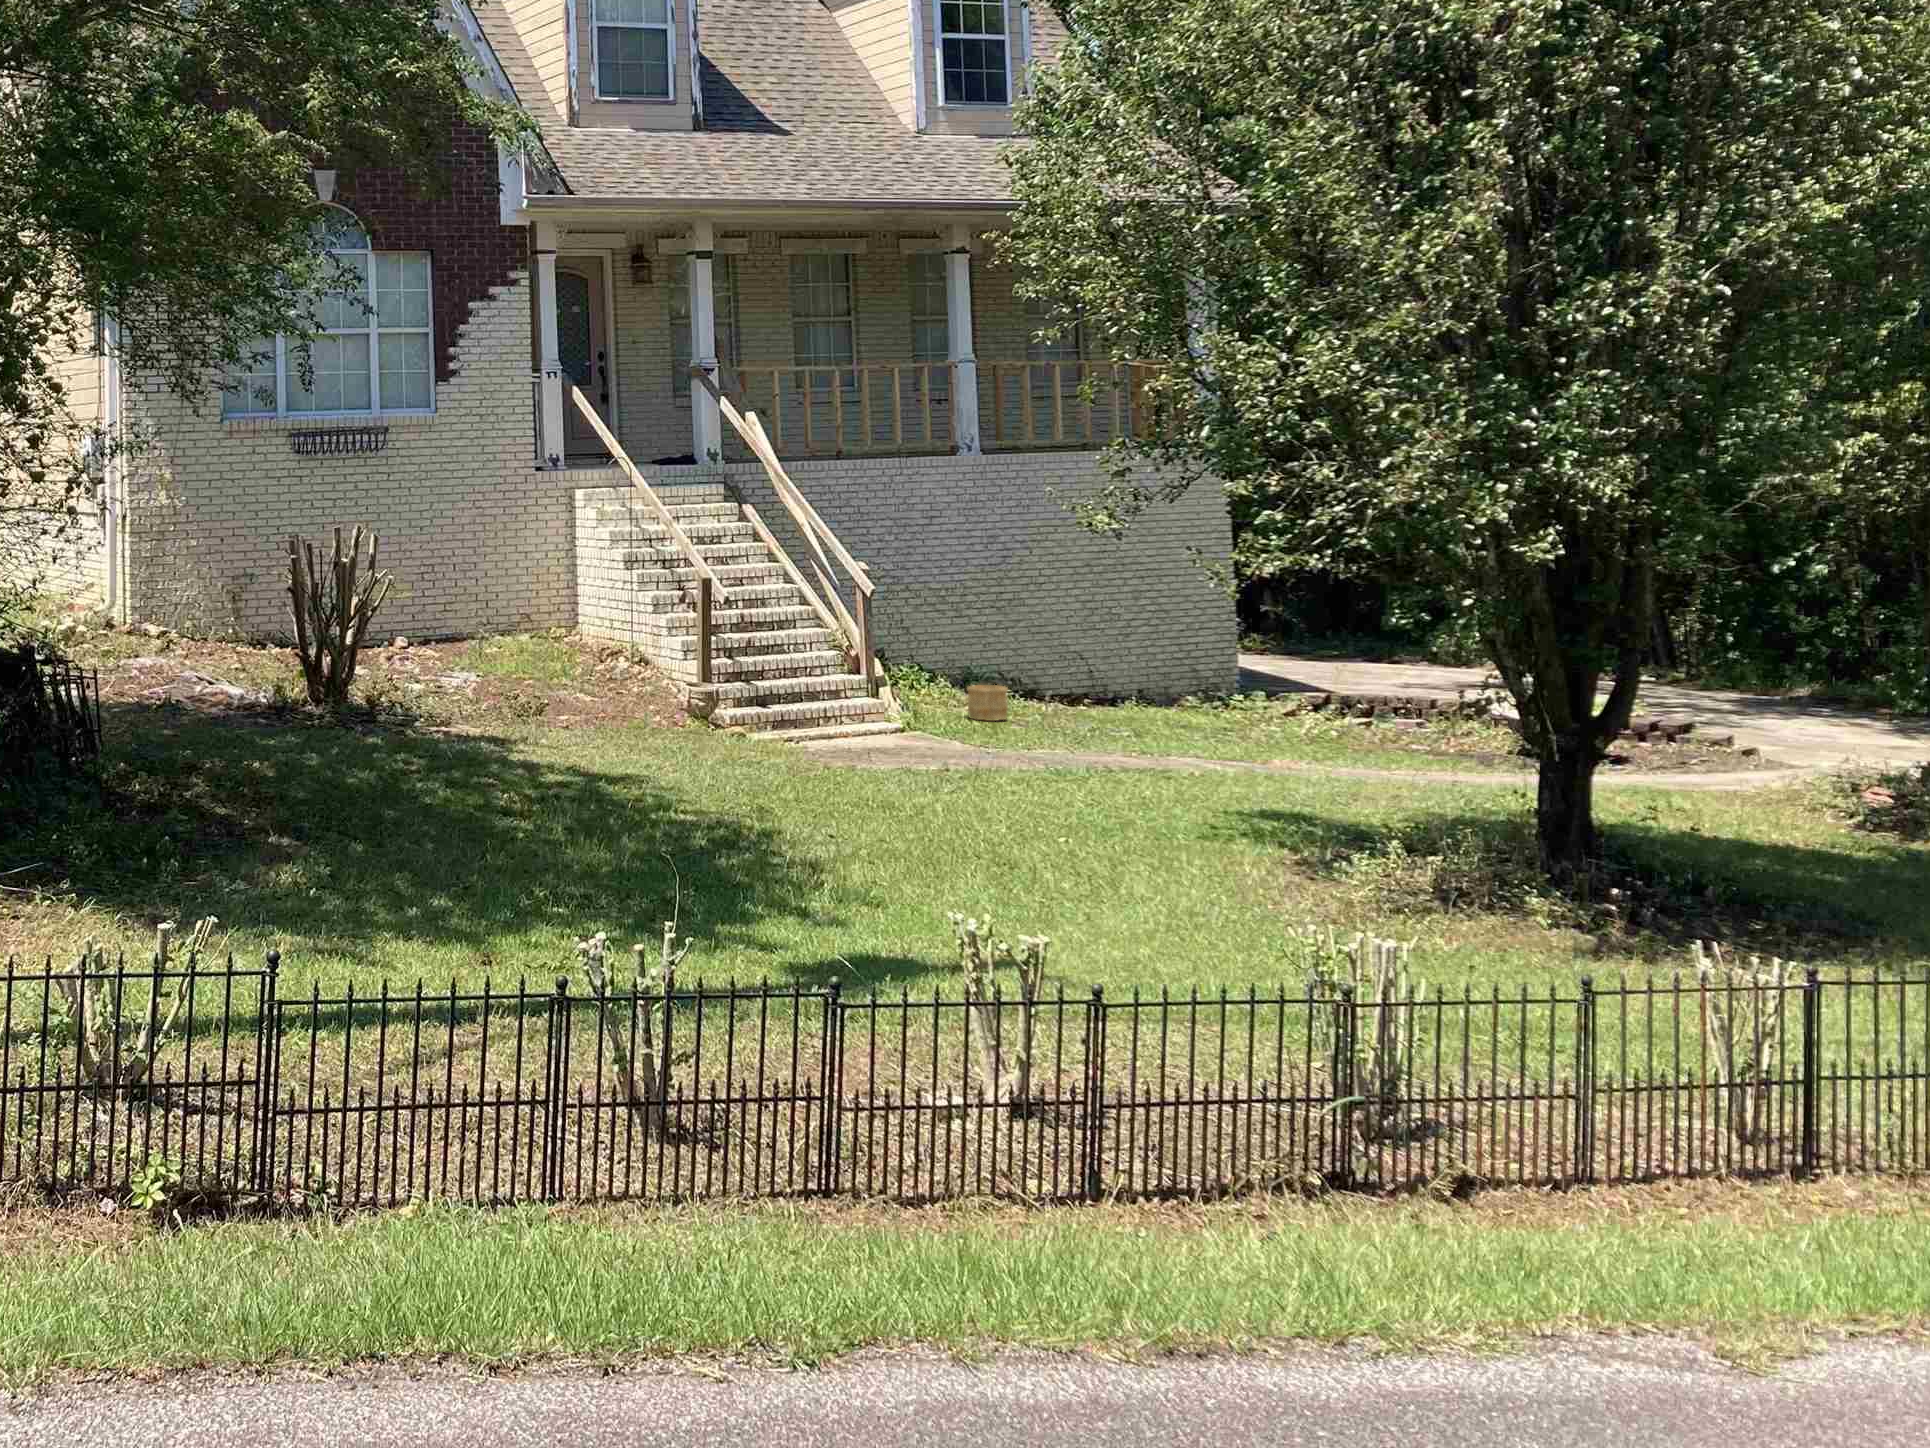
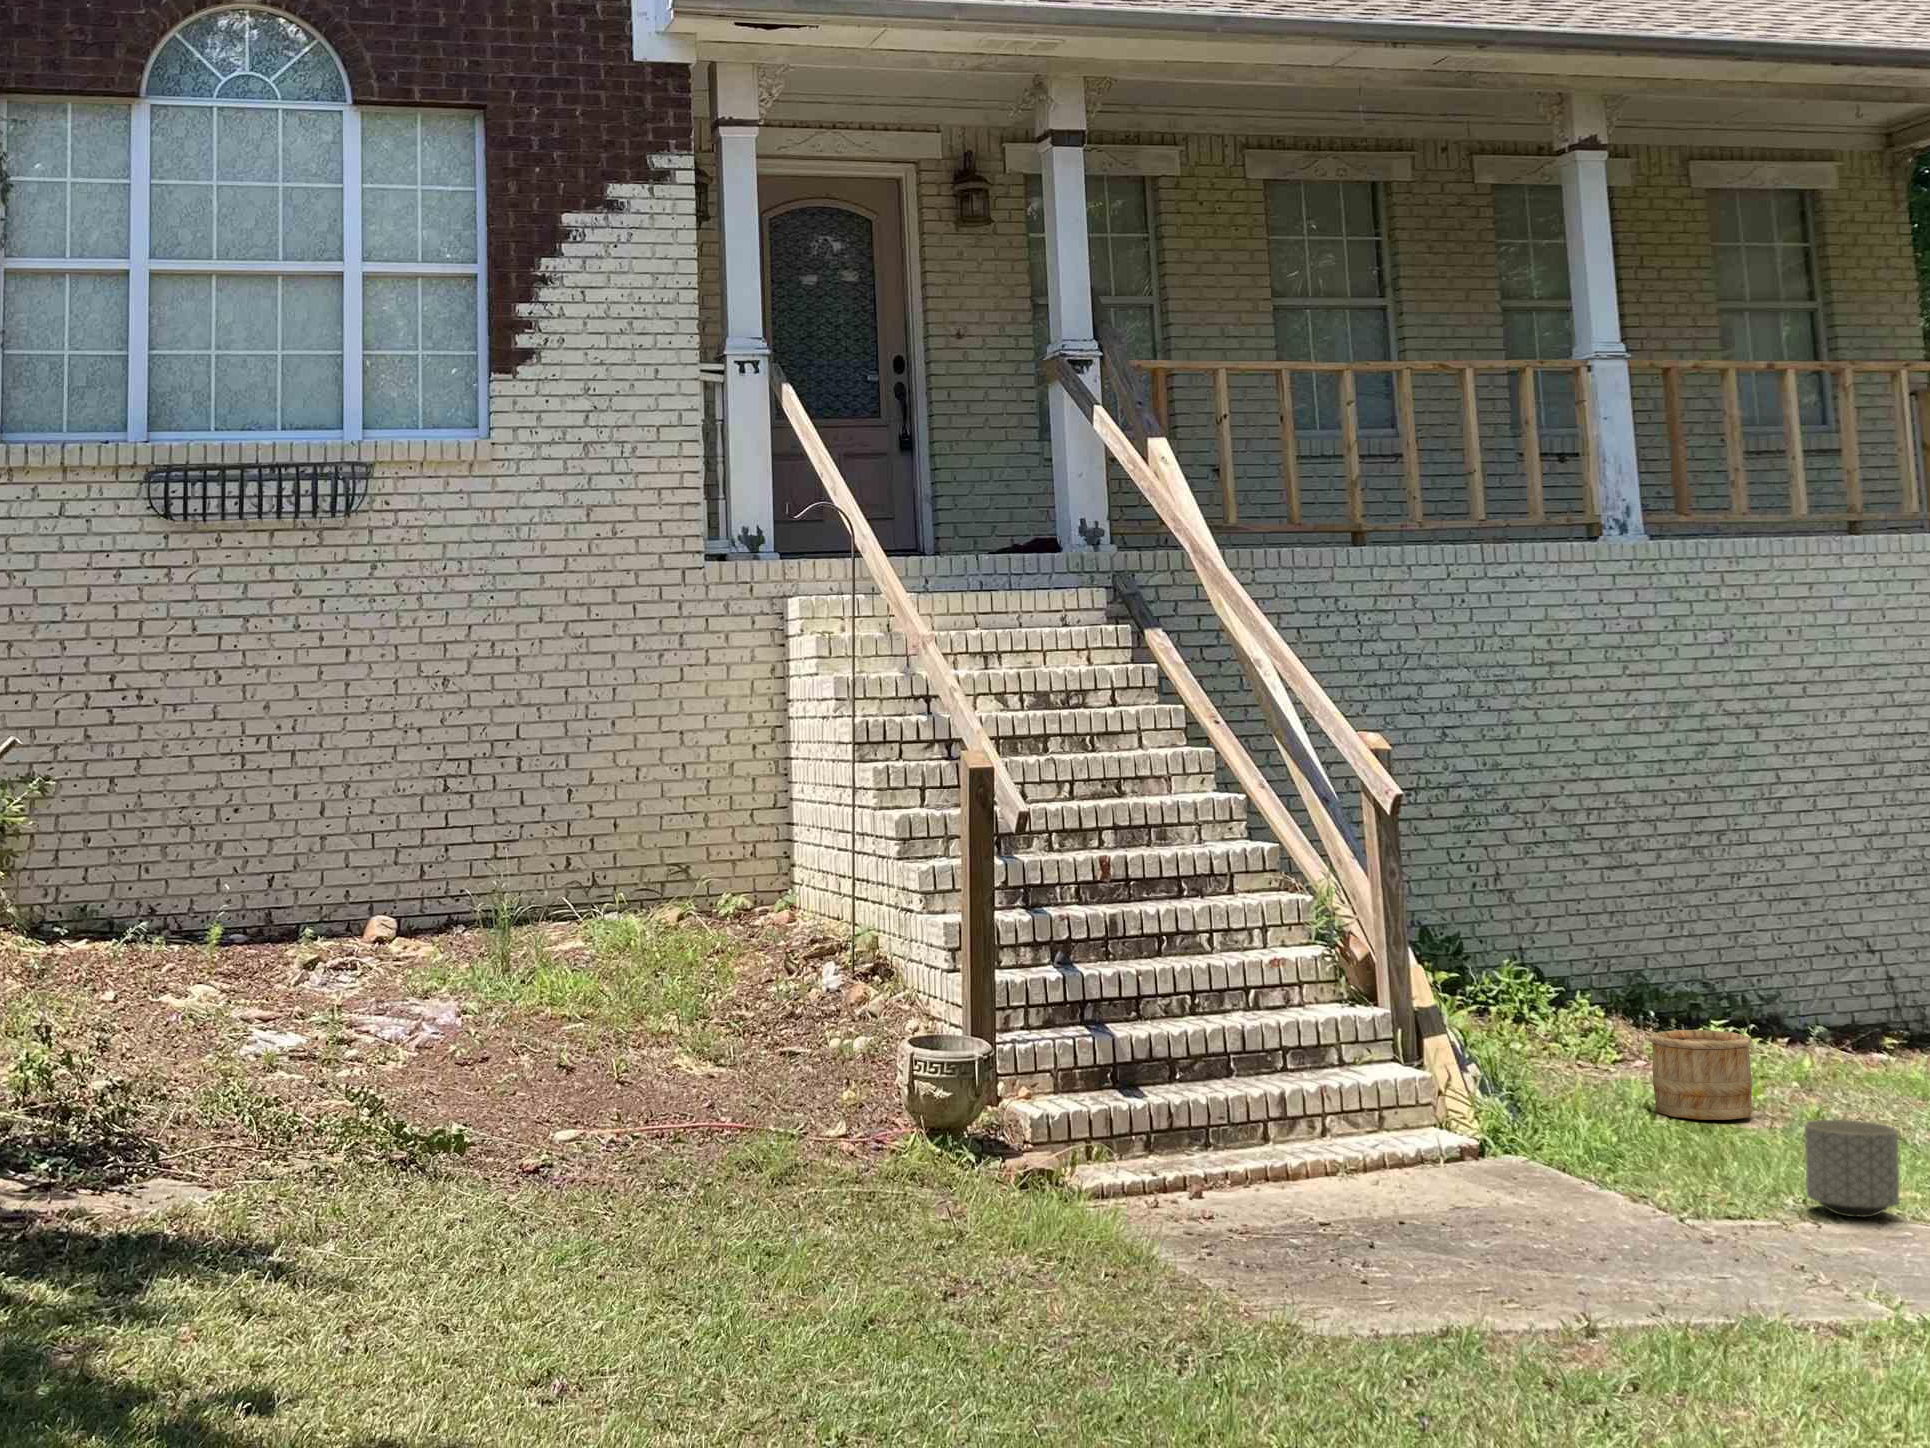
planter: none [1025,716,1059,750] -> present [1805,1120,1900,1217]

